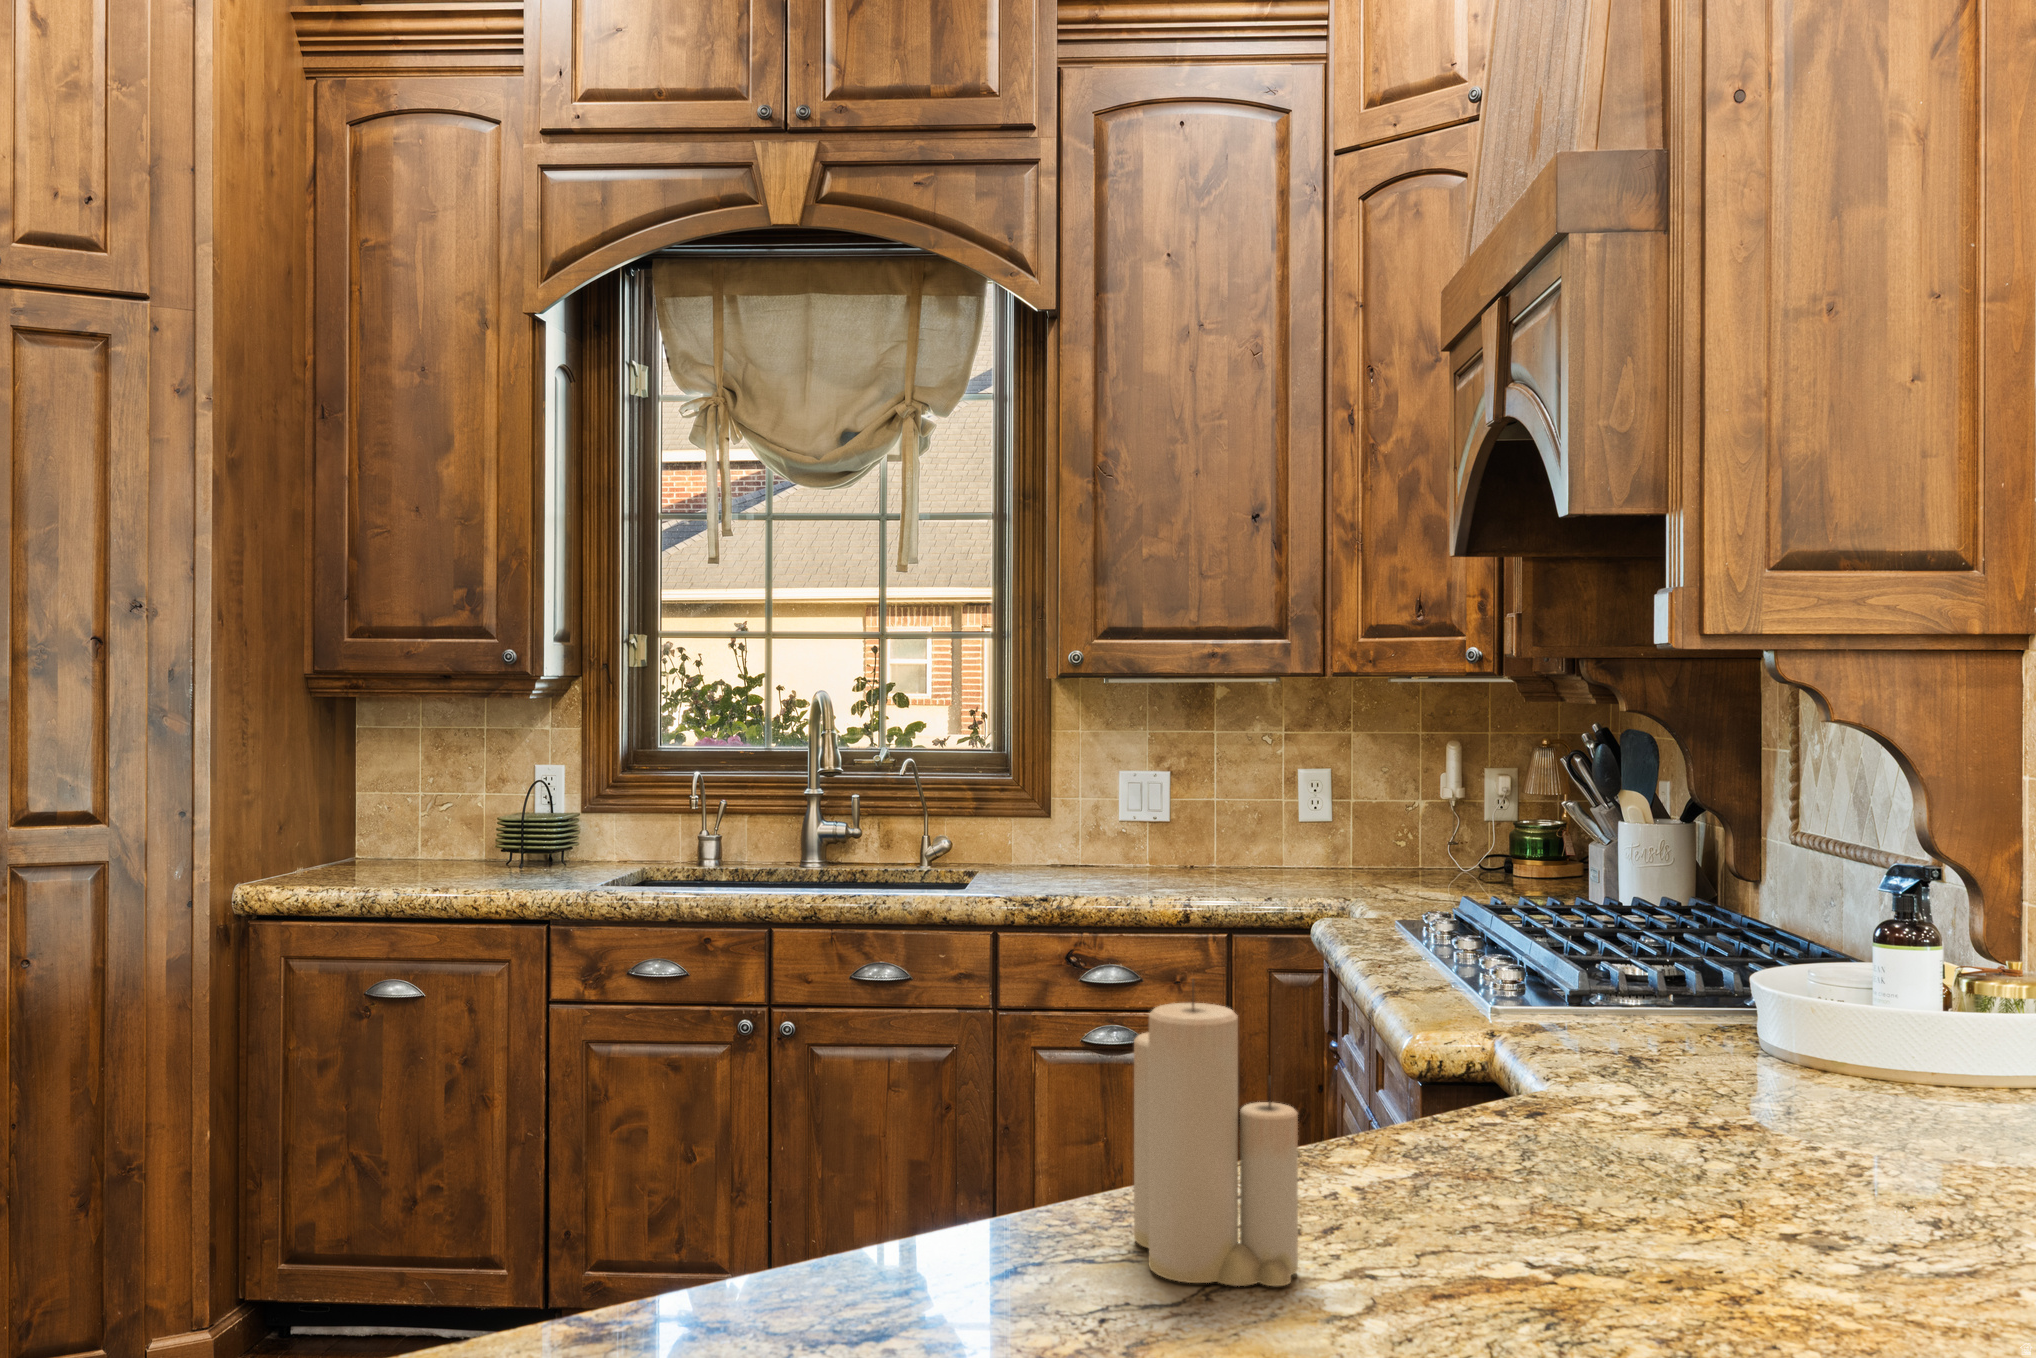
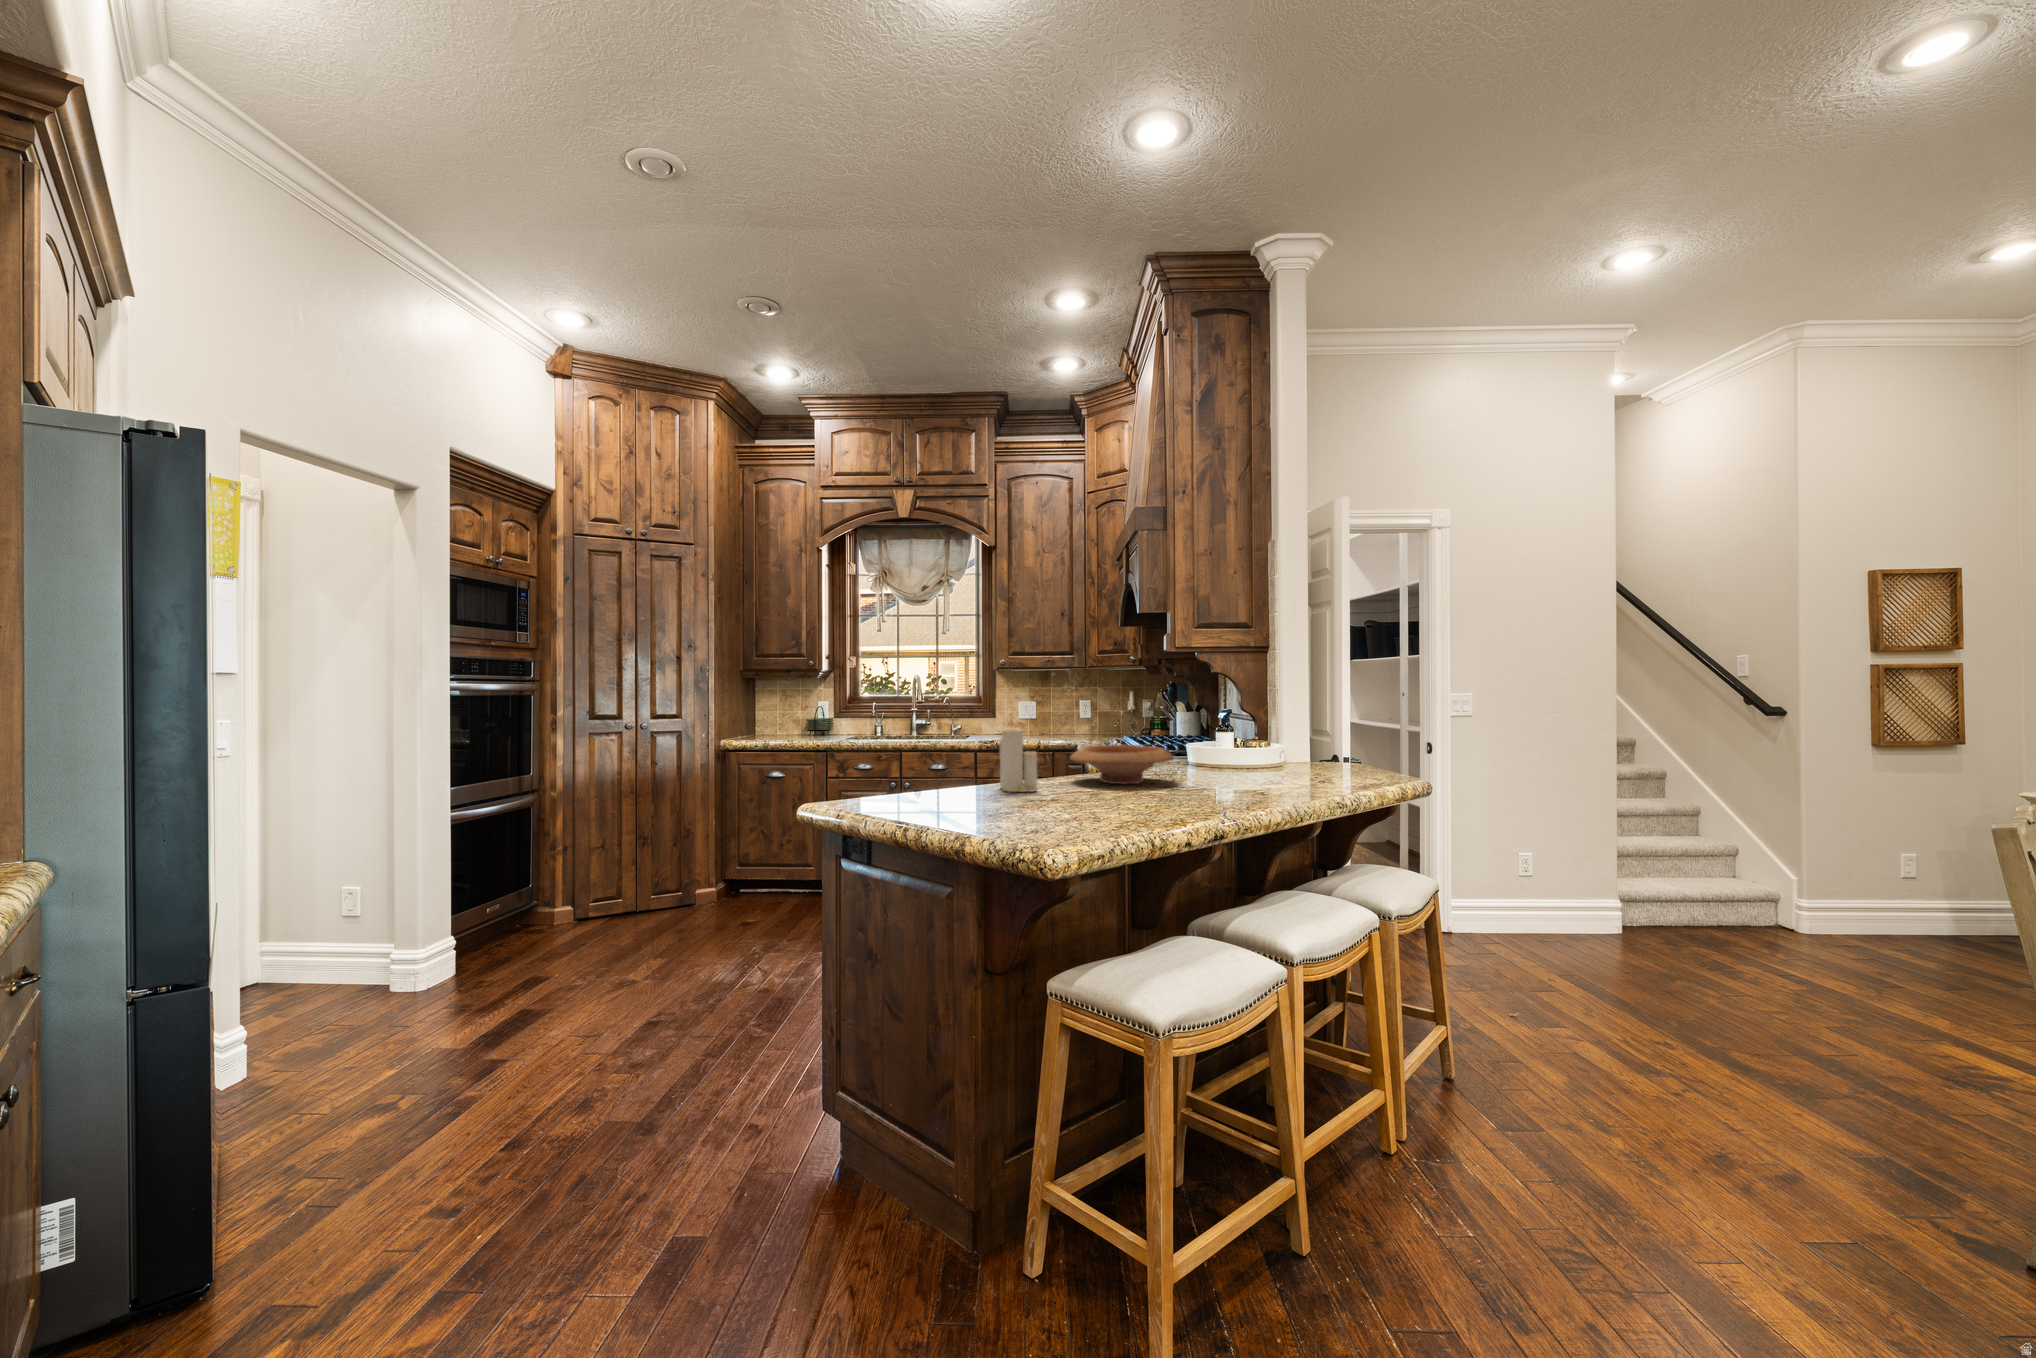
wooden bowl: none [1397,1024,1837,1218] -> present [1070,745,1174,784]

